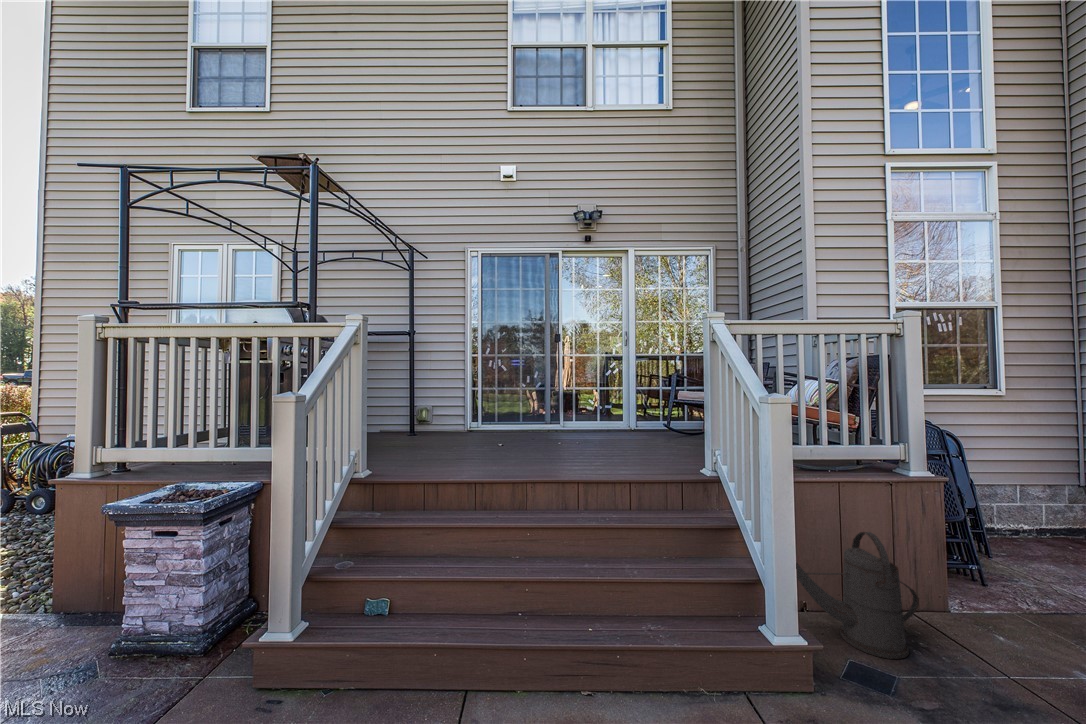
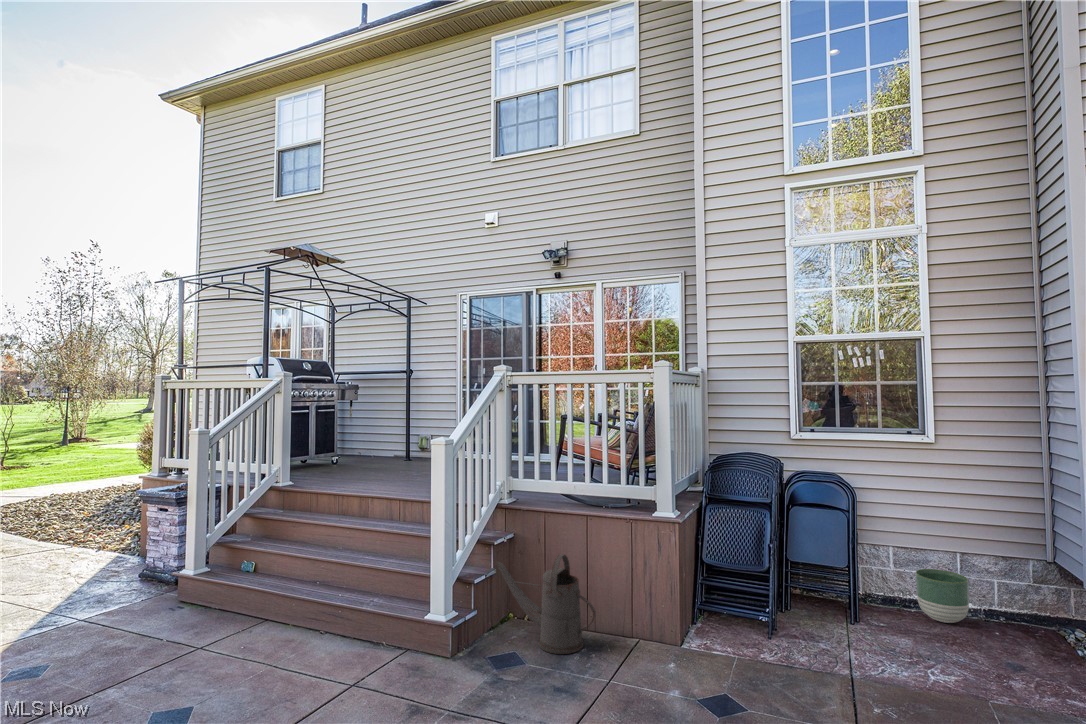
planter: none [1001,500,1056,544] -> present [916,569,969,623]

